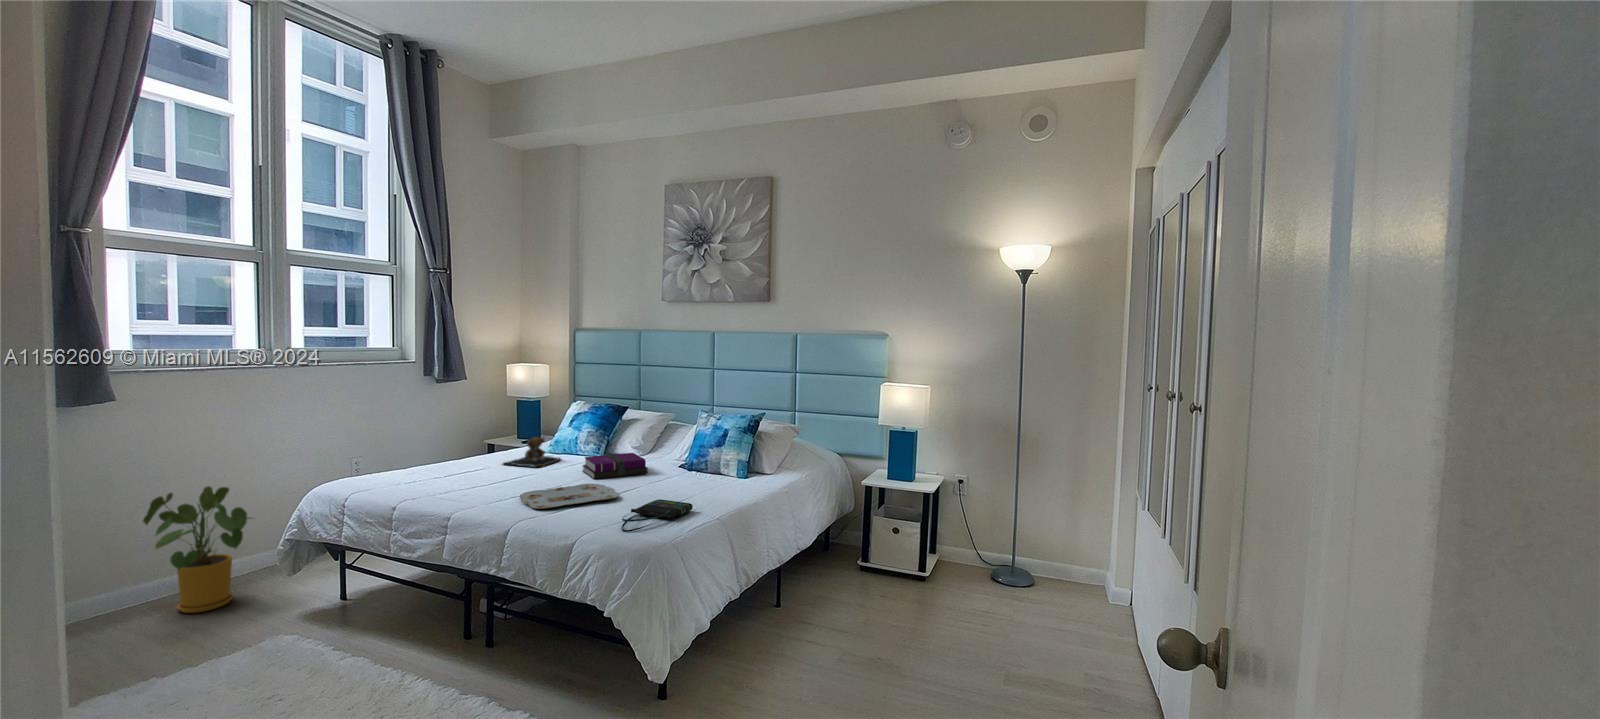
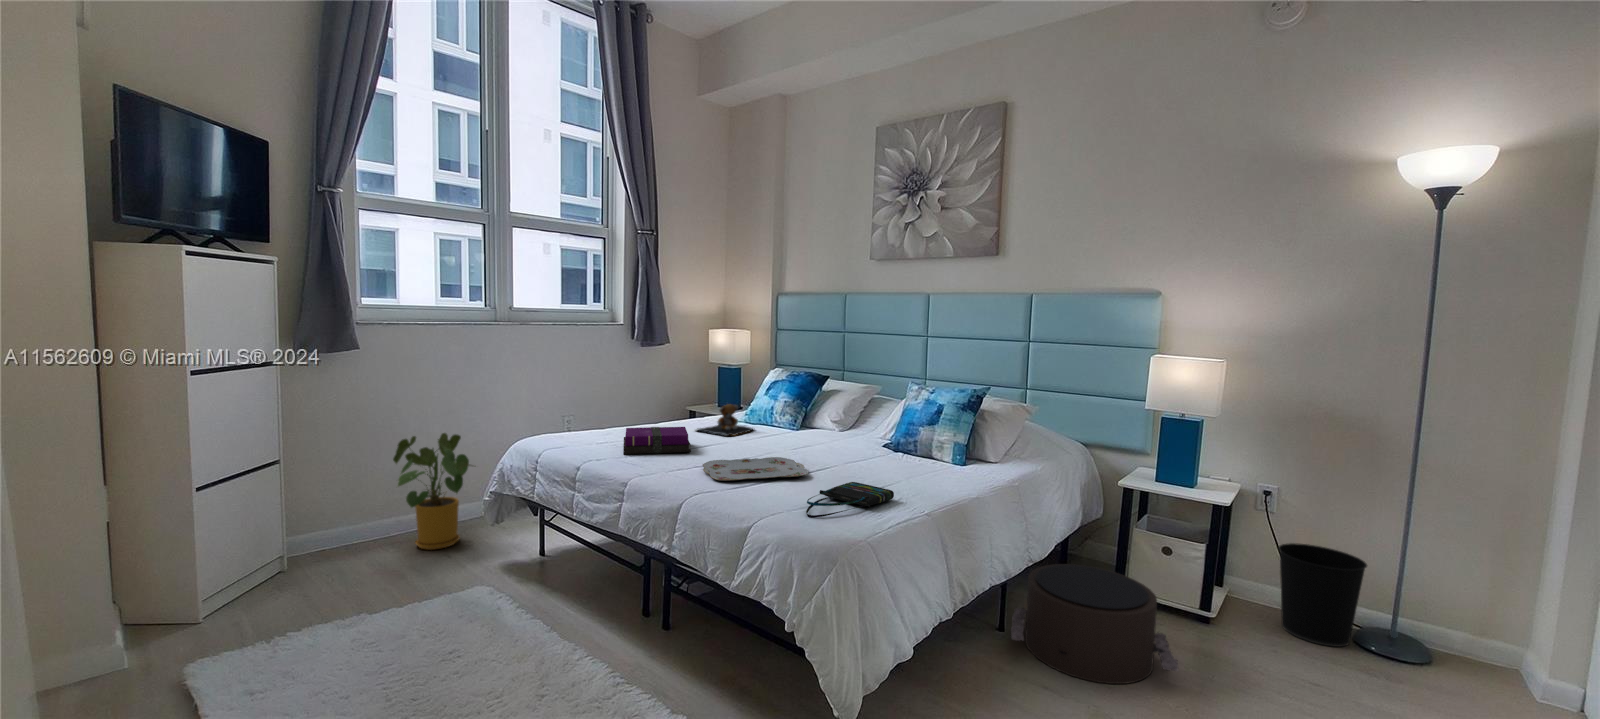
notebook: present [582,453,648,479] -> present [624,427,691,454]
wastebasket: none [964,514,1014,583] -> present [1278,543,1367,647]
pouf: none [784,547,898,631] -> present [1011,564,1178,684]

